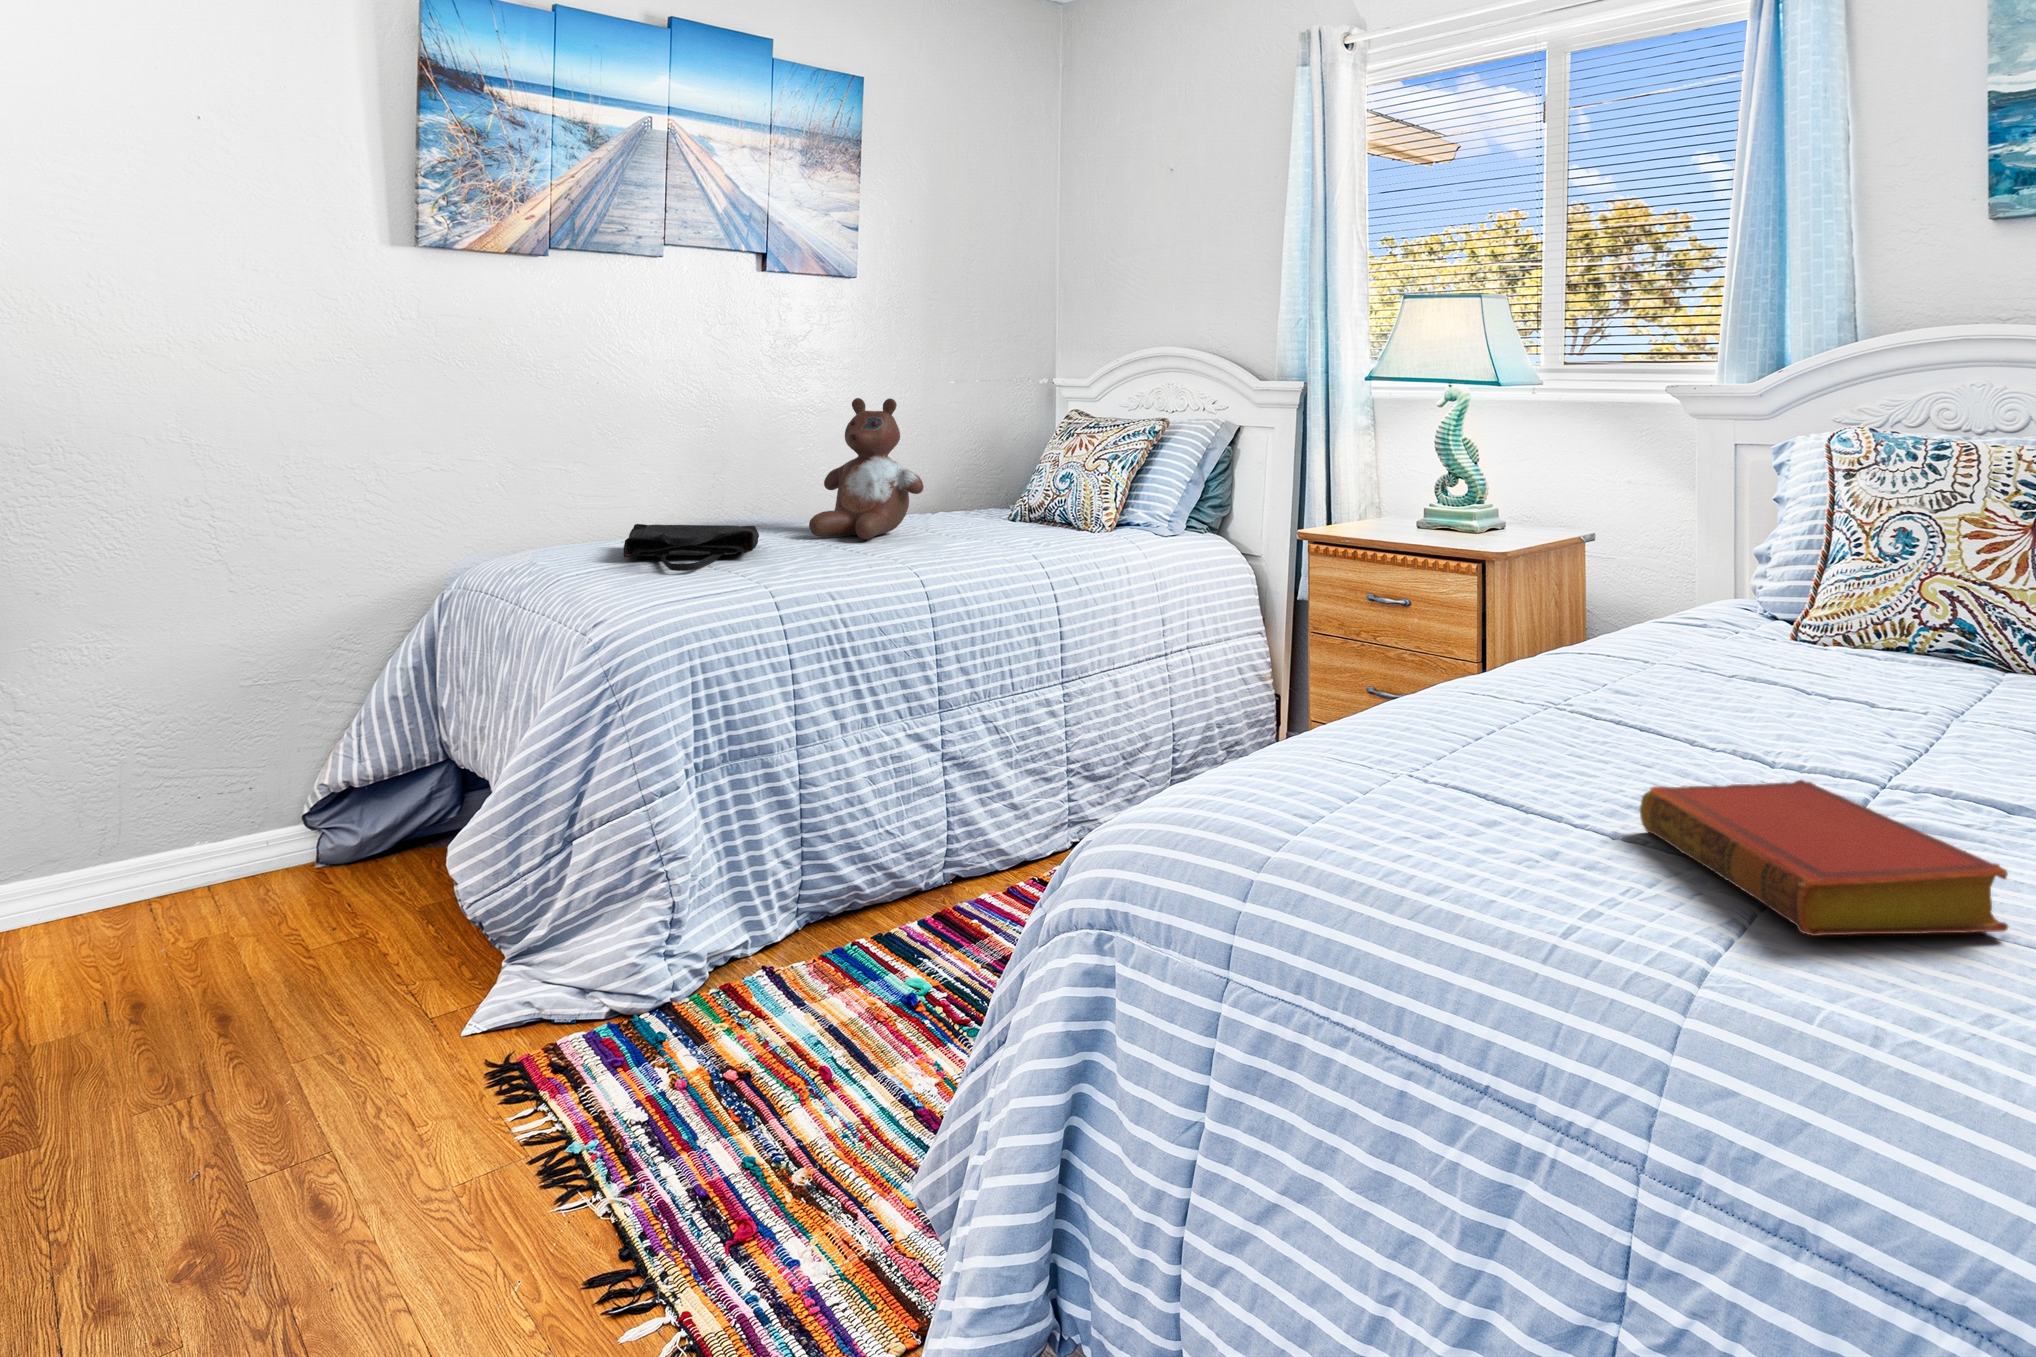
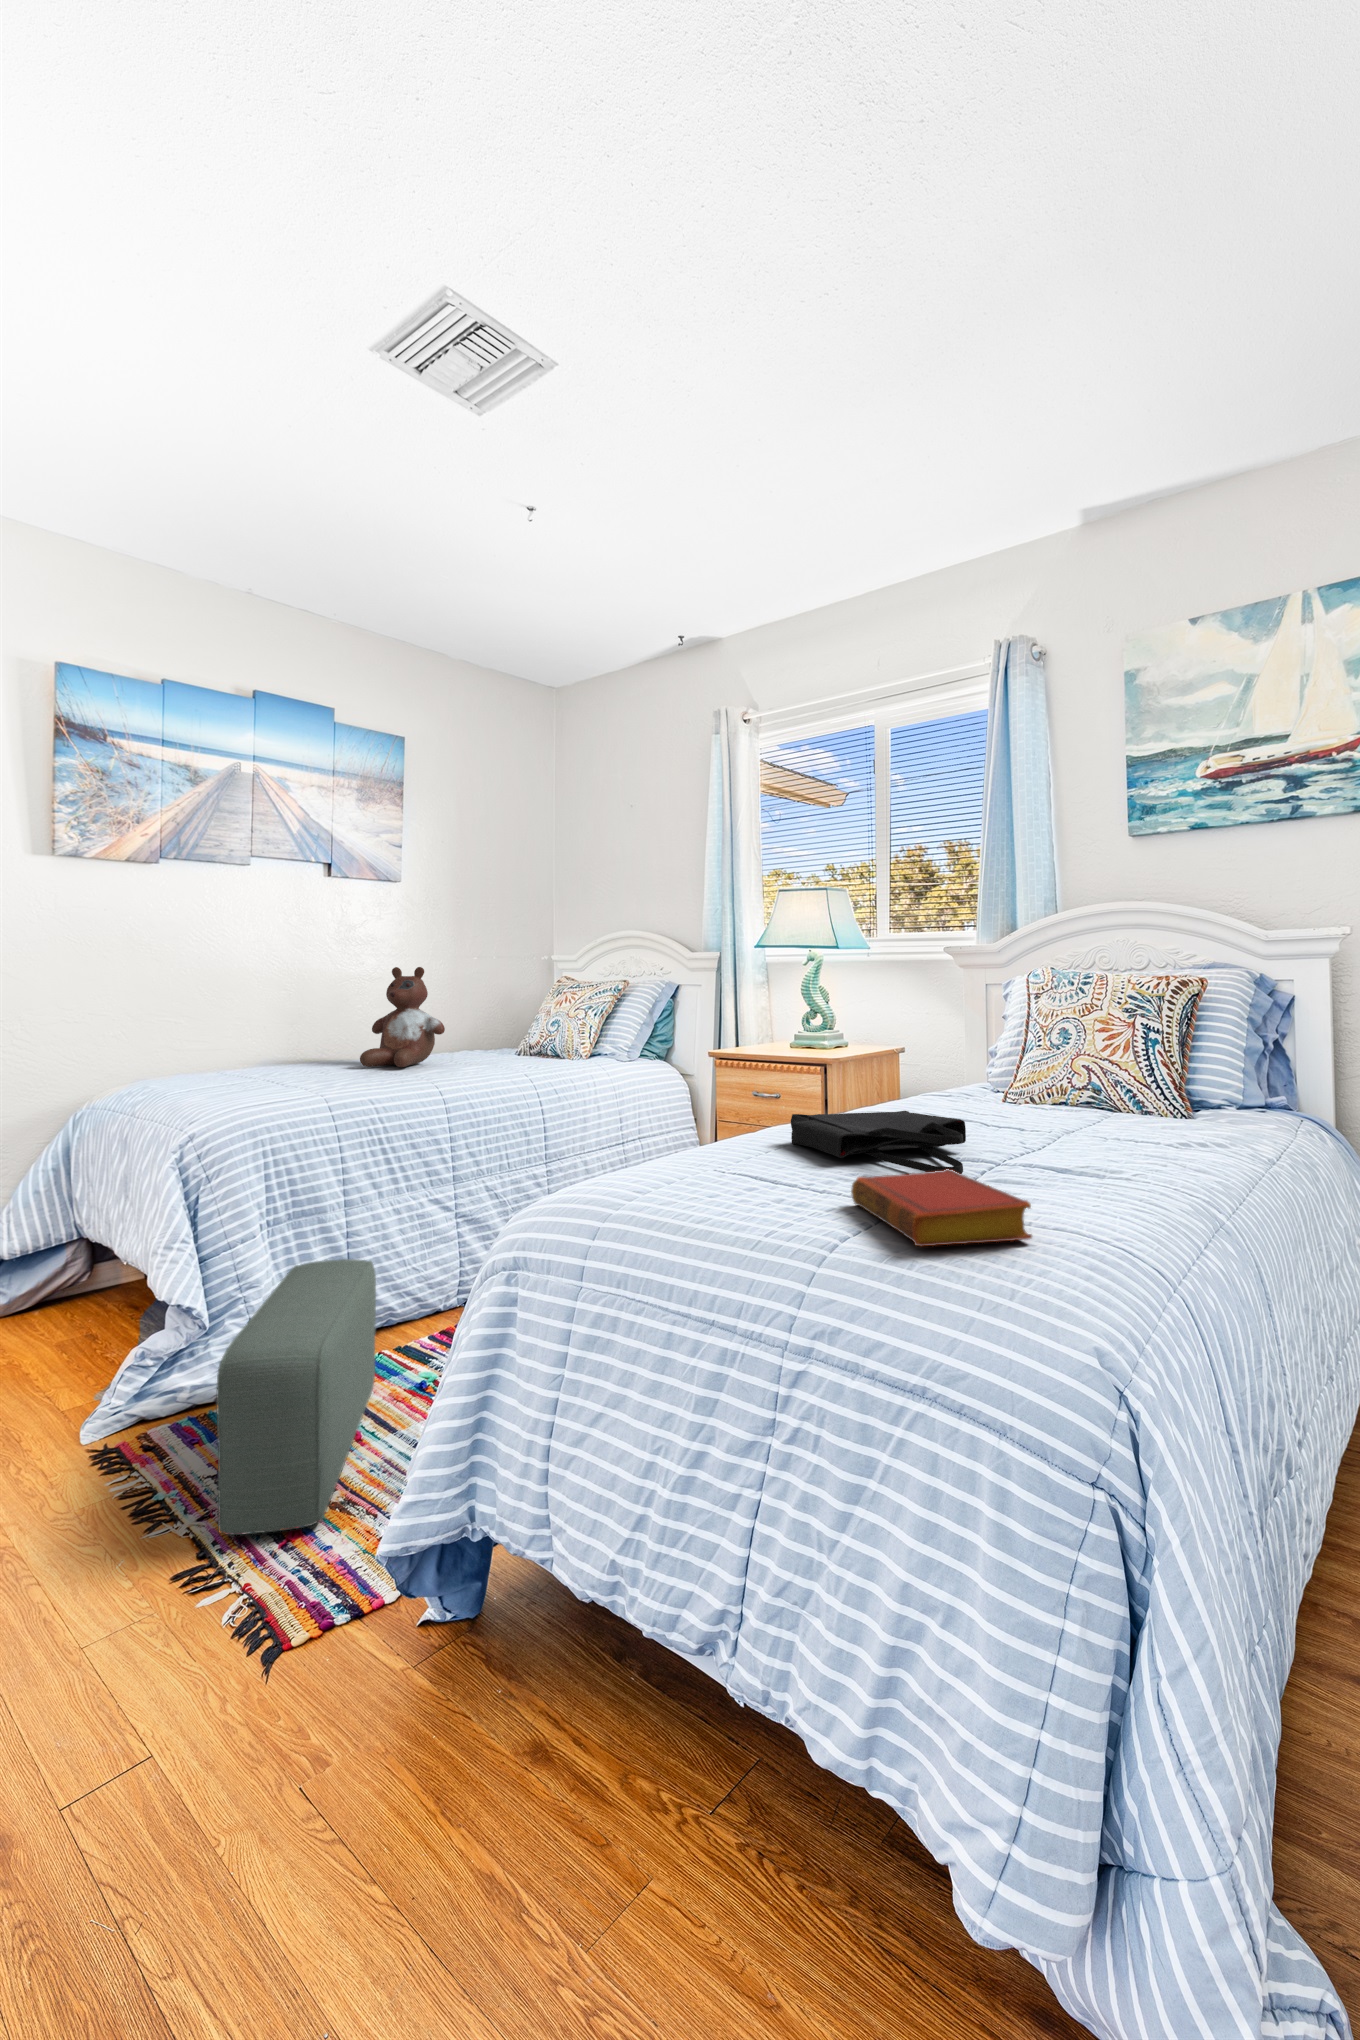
tote bag: present [623,524,759,571] -> present [791,1111,966,1174]
pouf: none [641,823,845,1235] -> present [216,1259,376,1535]

